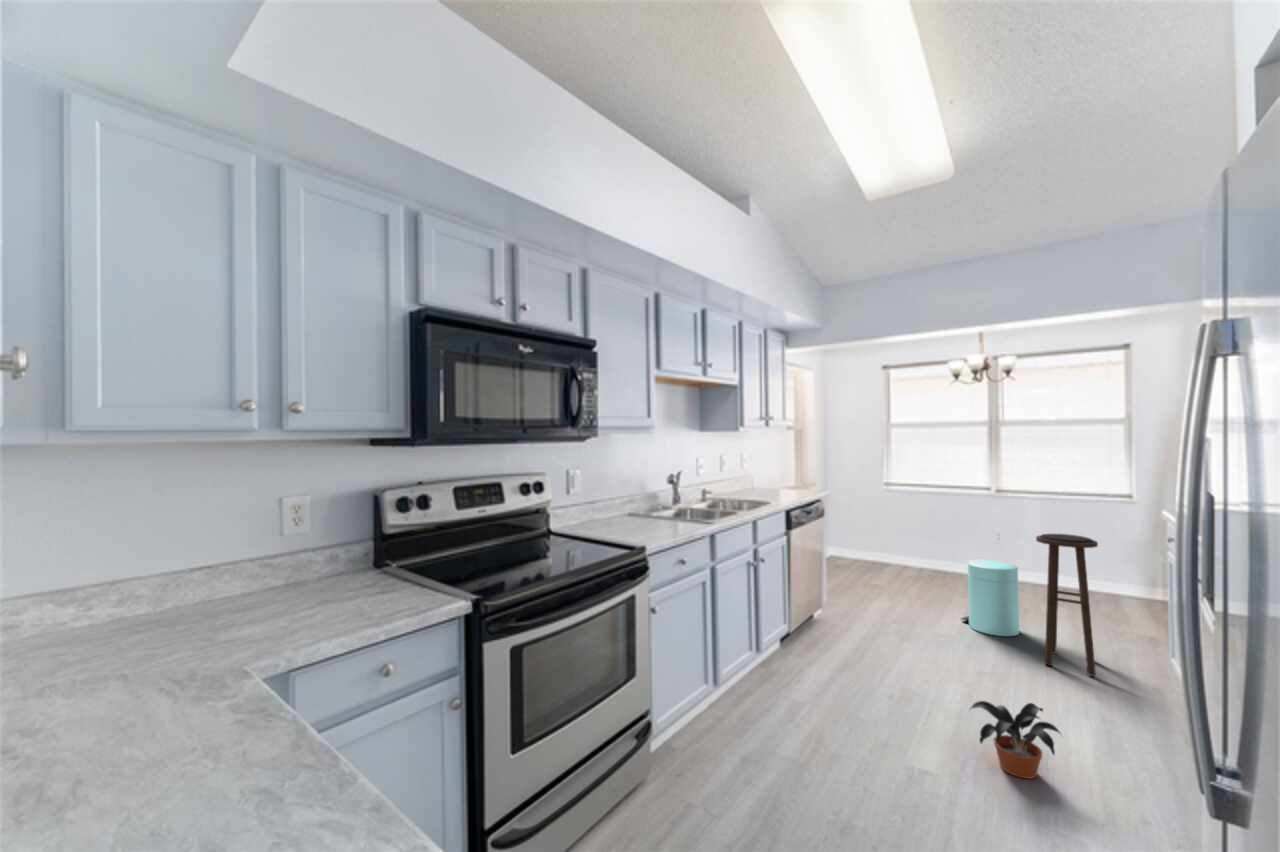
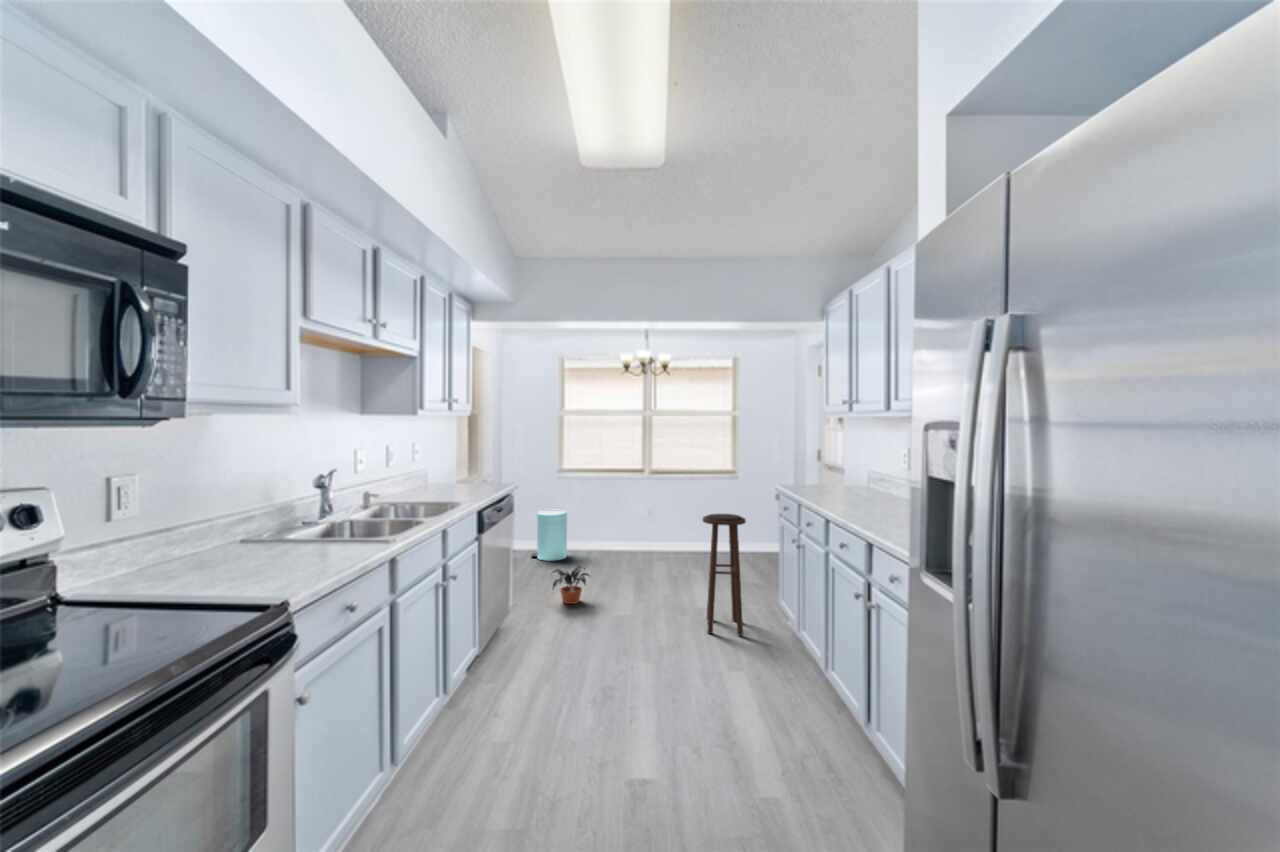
trash can: present [962,560,1019,636] -> present [532,511,567,561]
potted plant: present [971,701,1059,779] -> present [552,566,589,604]

